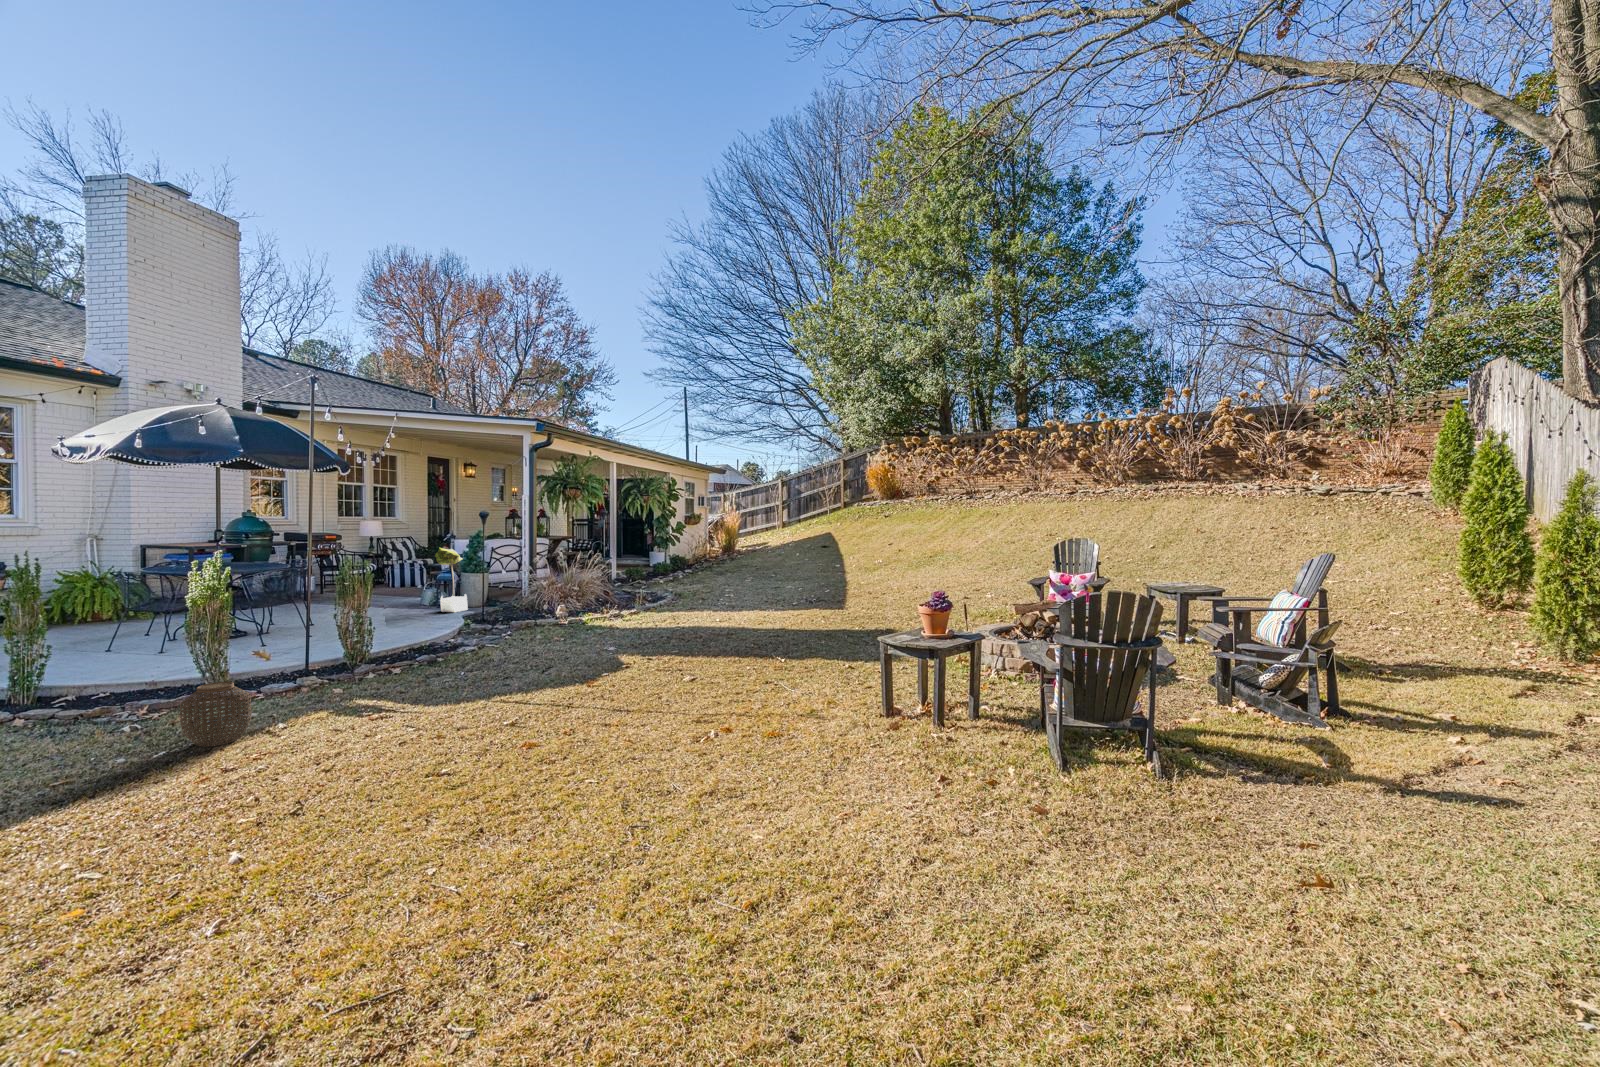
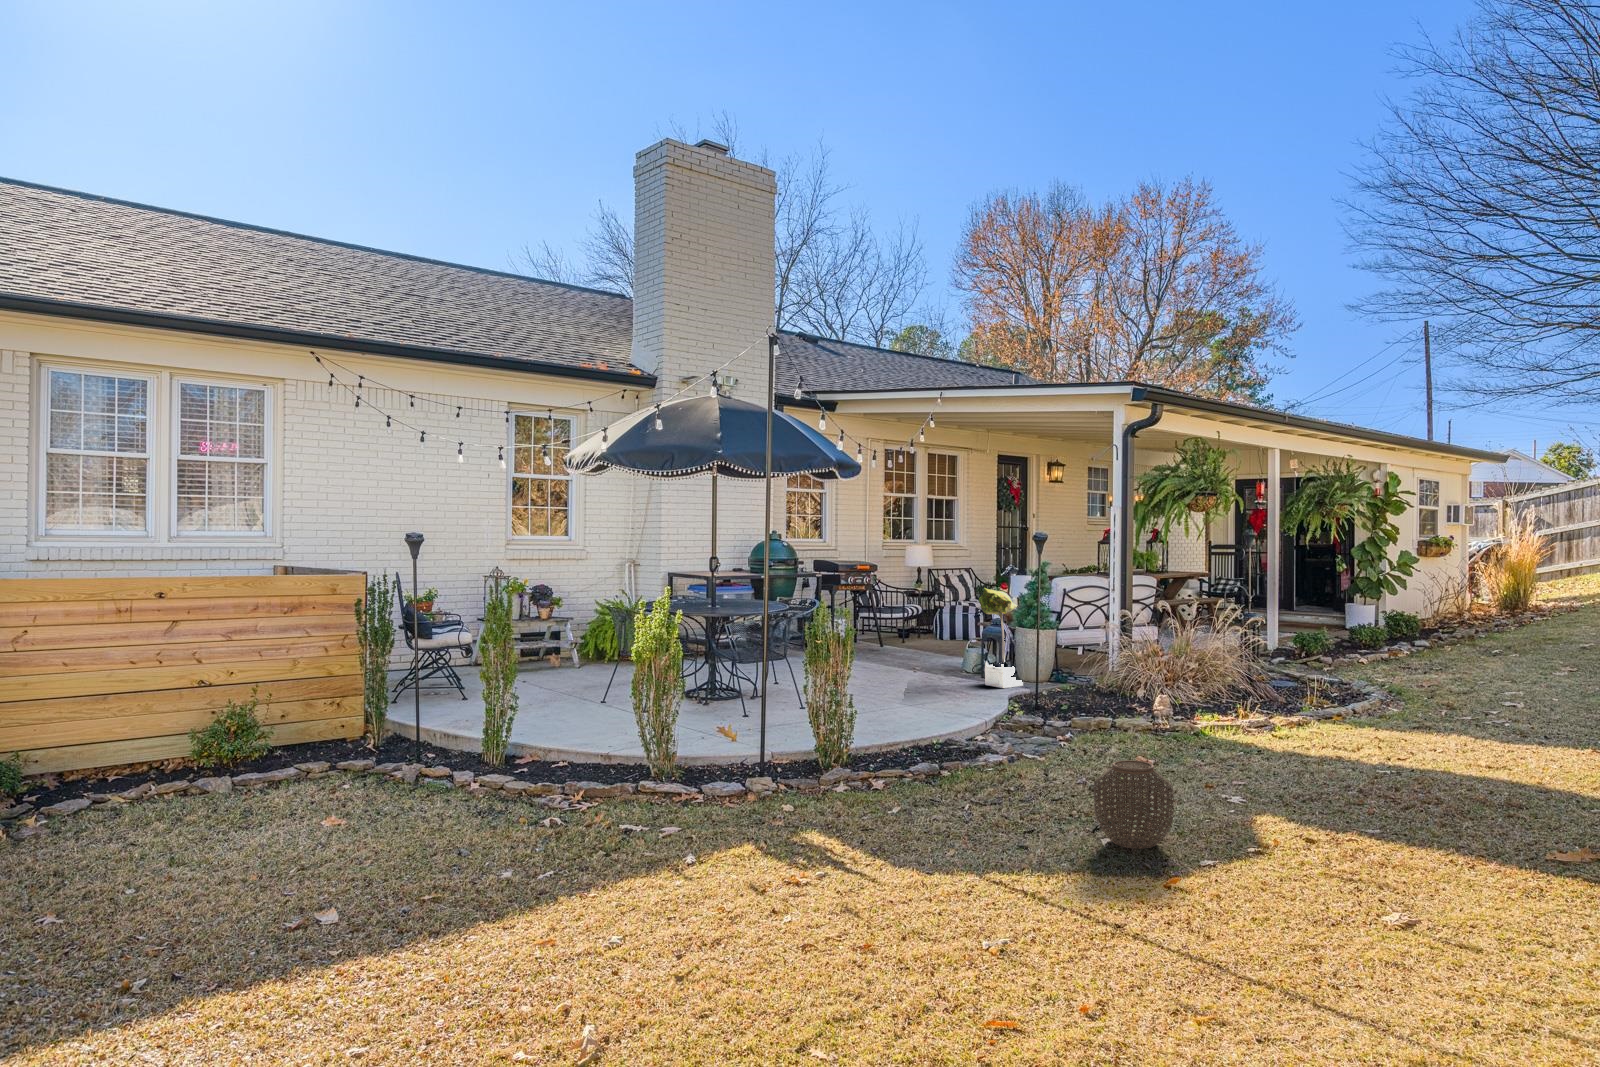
woven basket: present [180,682,252,747] -> present [1094,760,1174,849]

